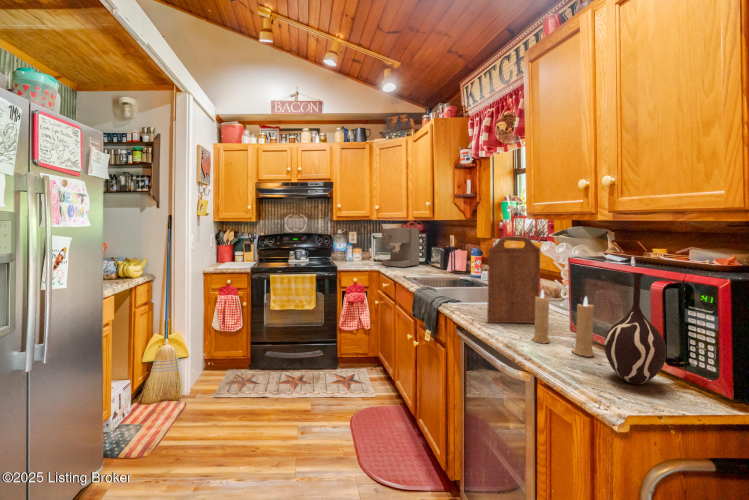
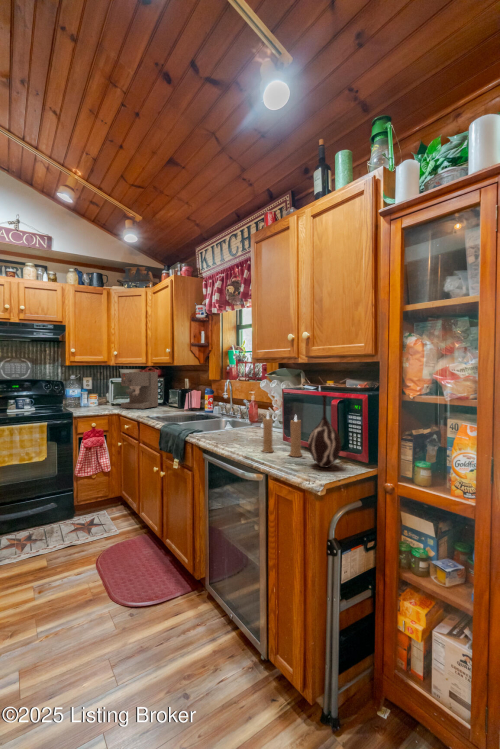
cutting board: present [487,236,540,323] -> none [228,375,264,444]

